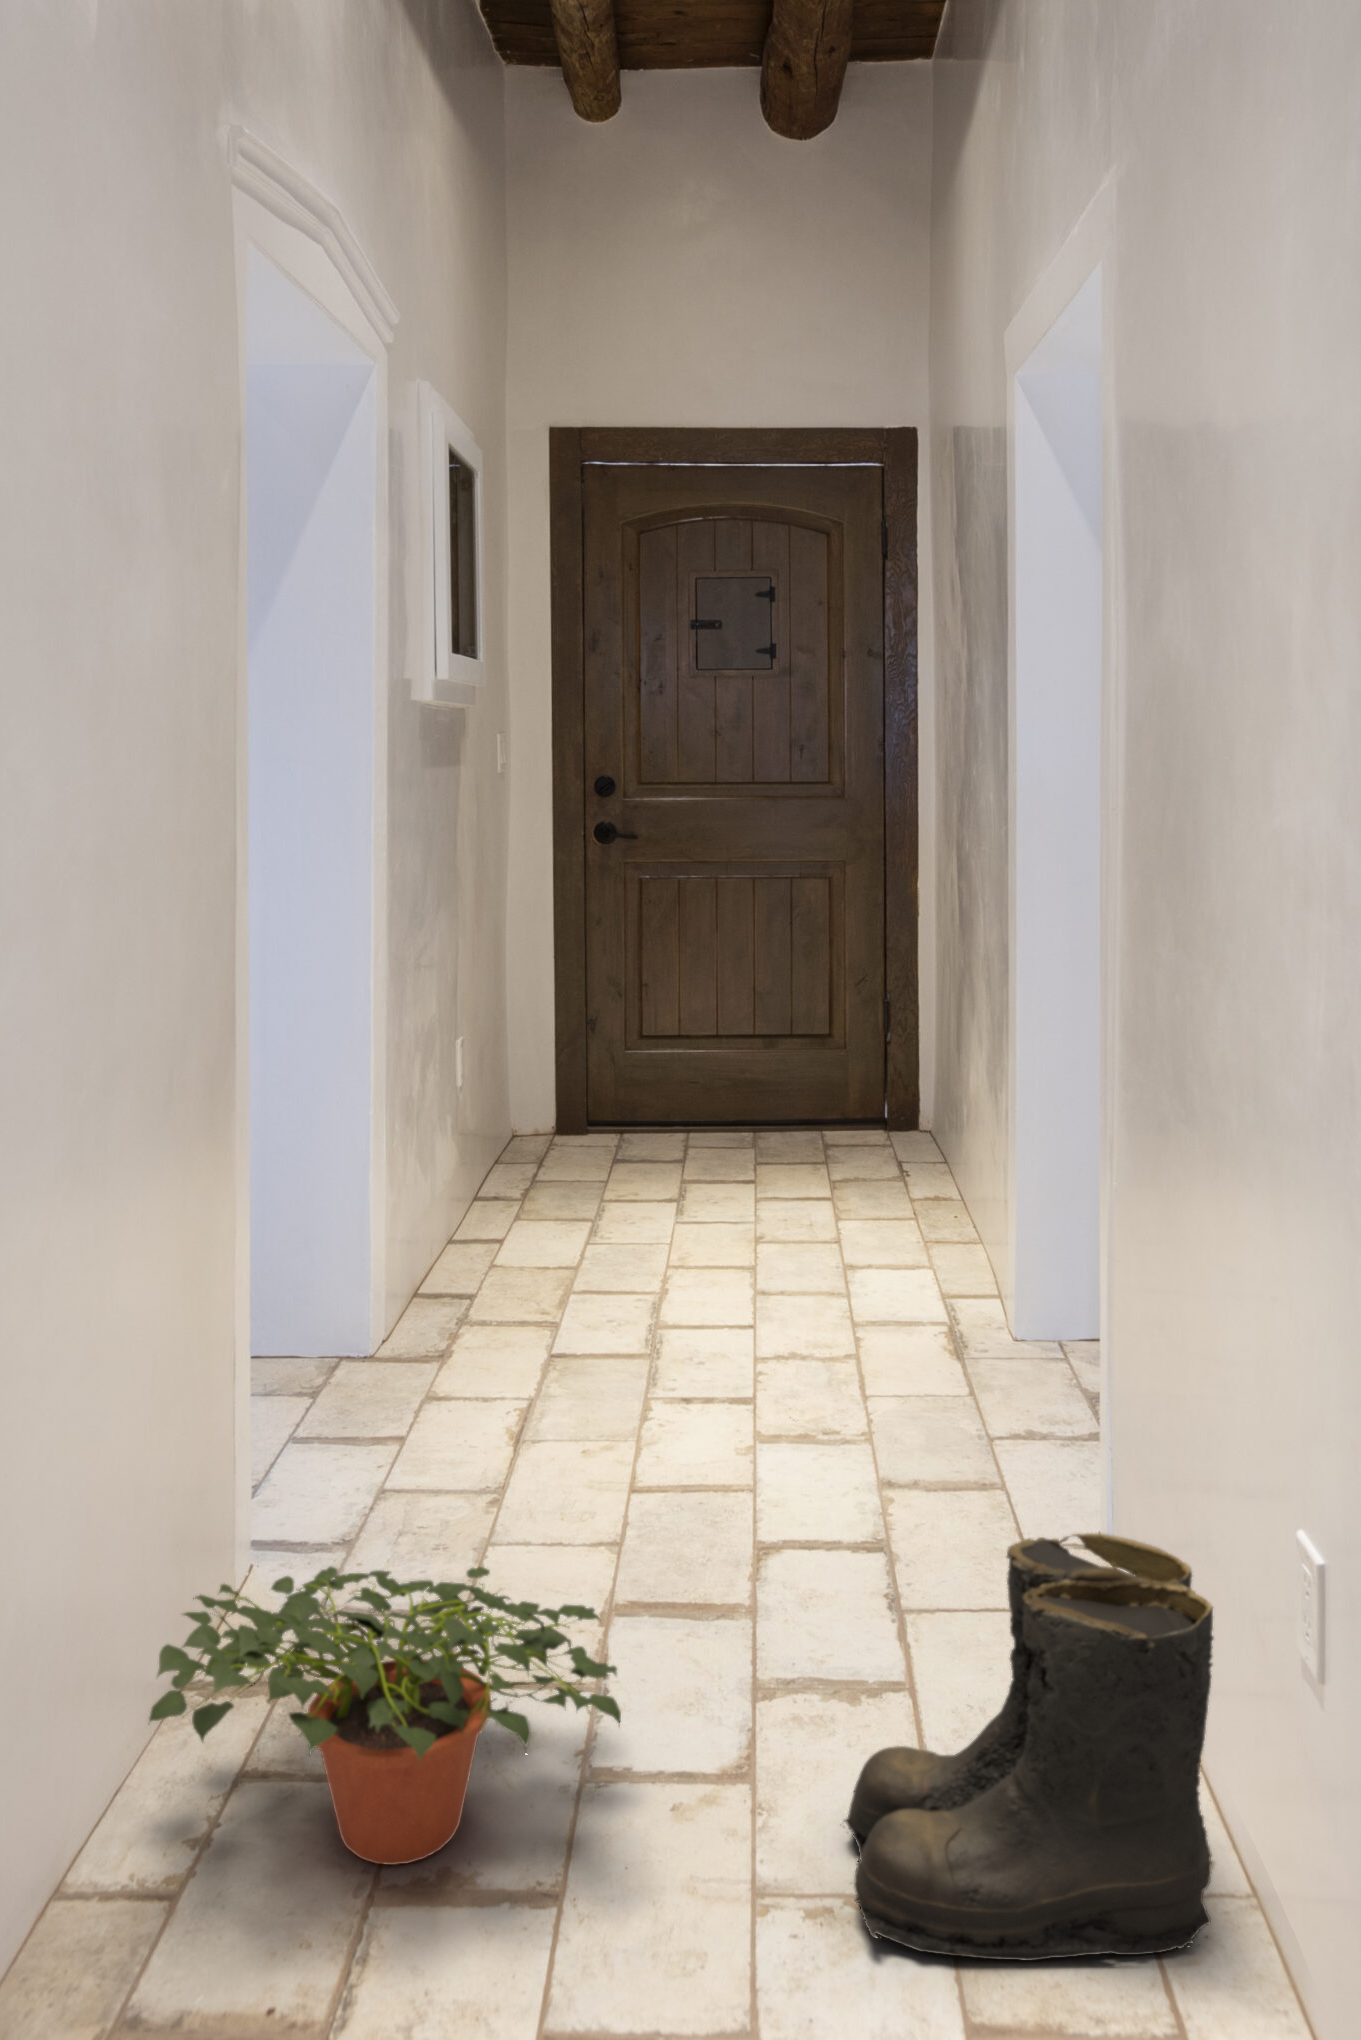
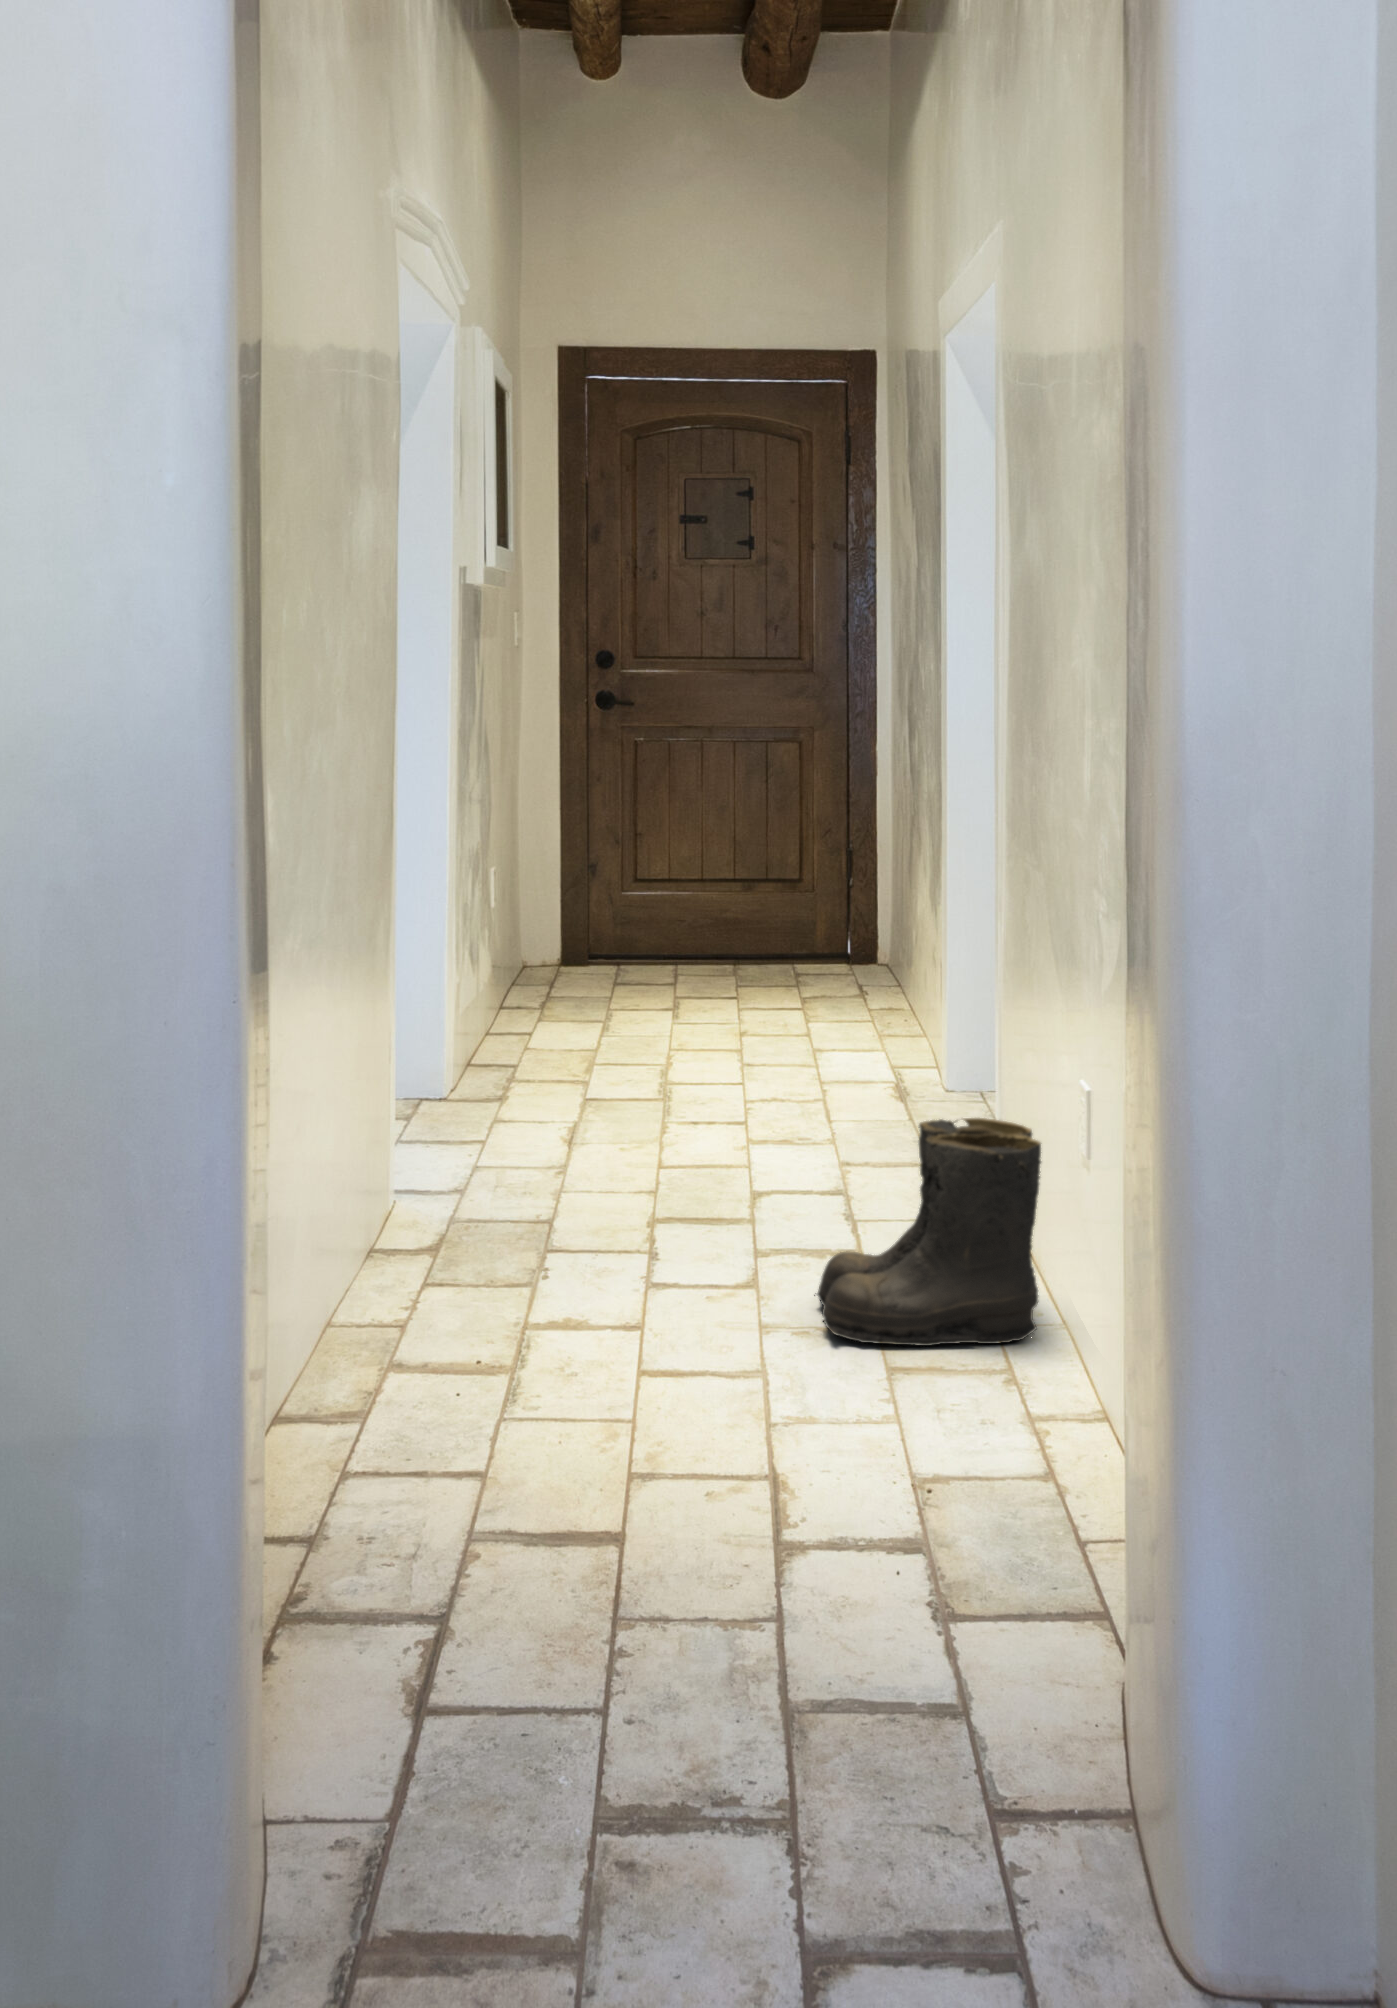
potted plant: present [149,1566,621,1865] -> none [373,1149,678,1318]

